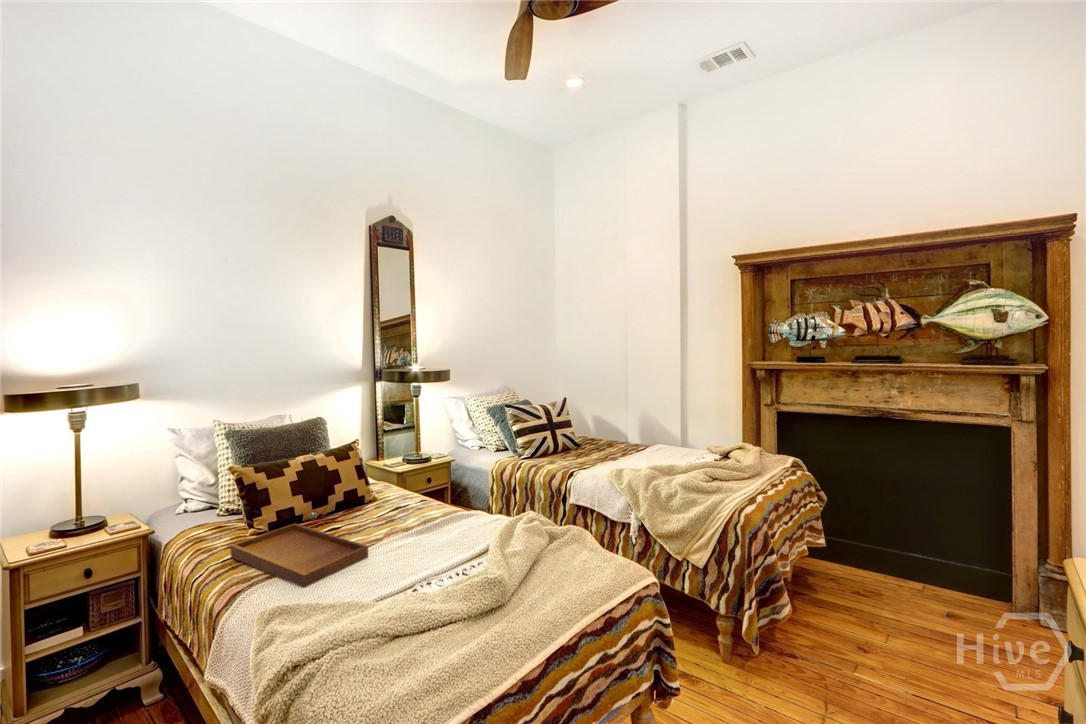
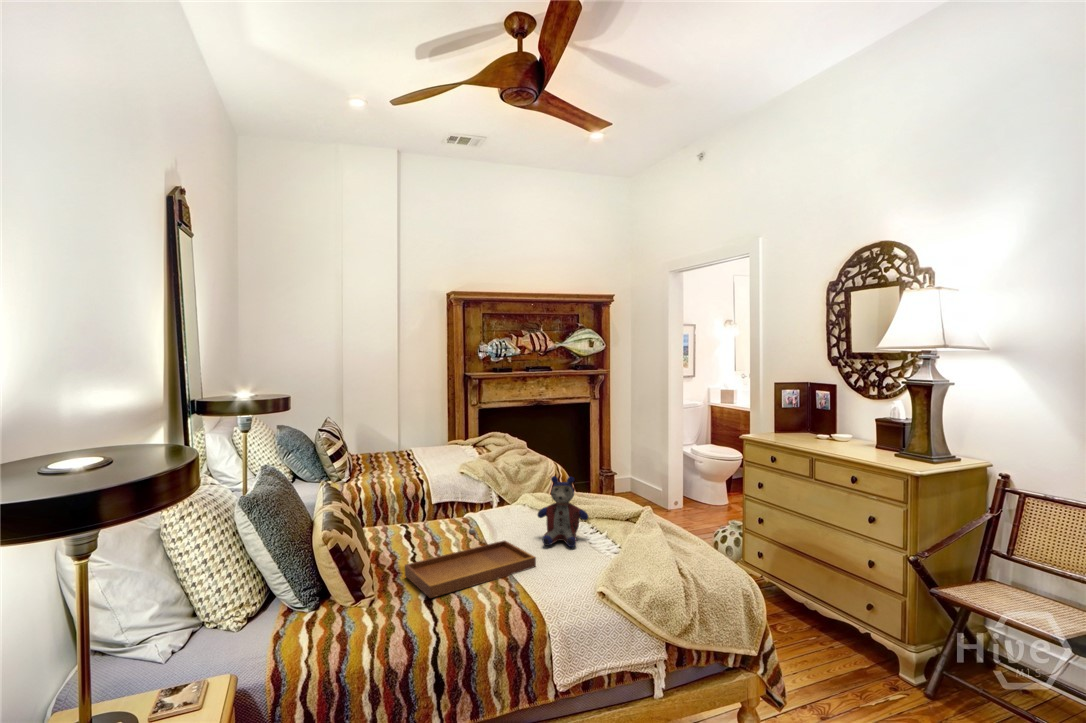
stuffed bear: none [364,489,428,596] -> present [538,476,588,547]

